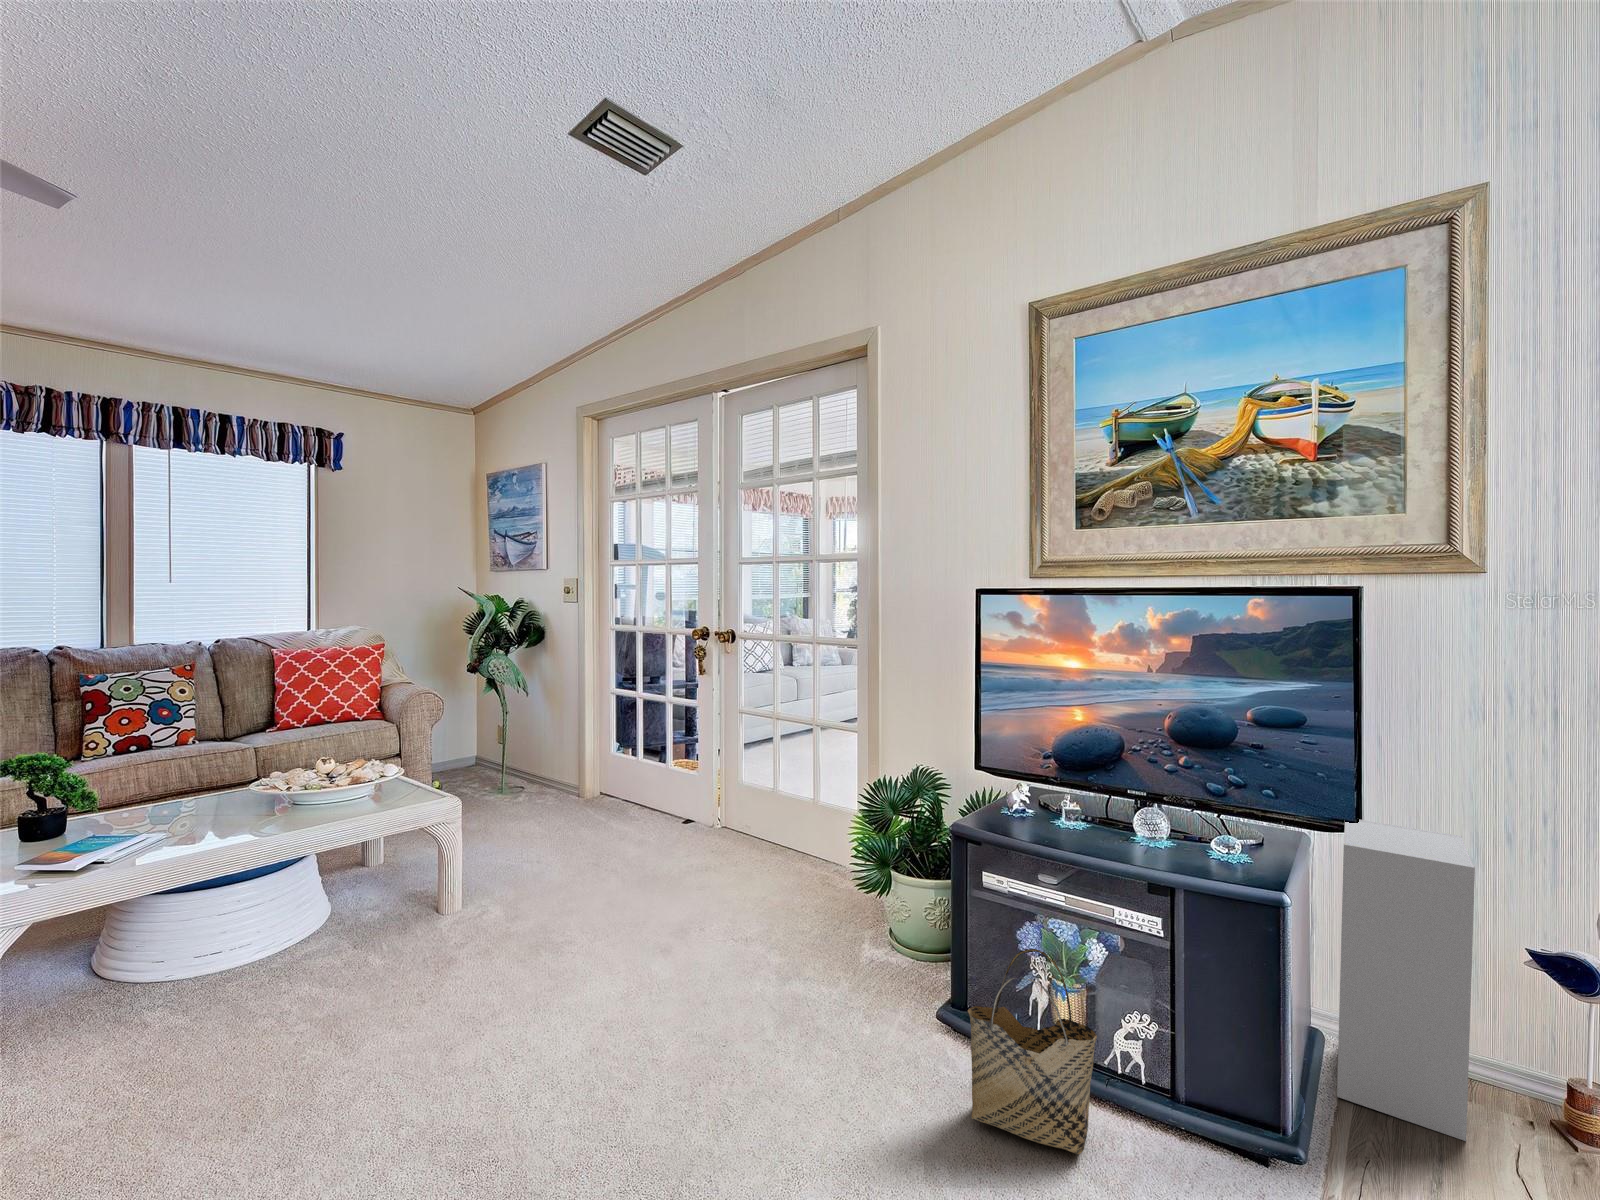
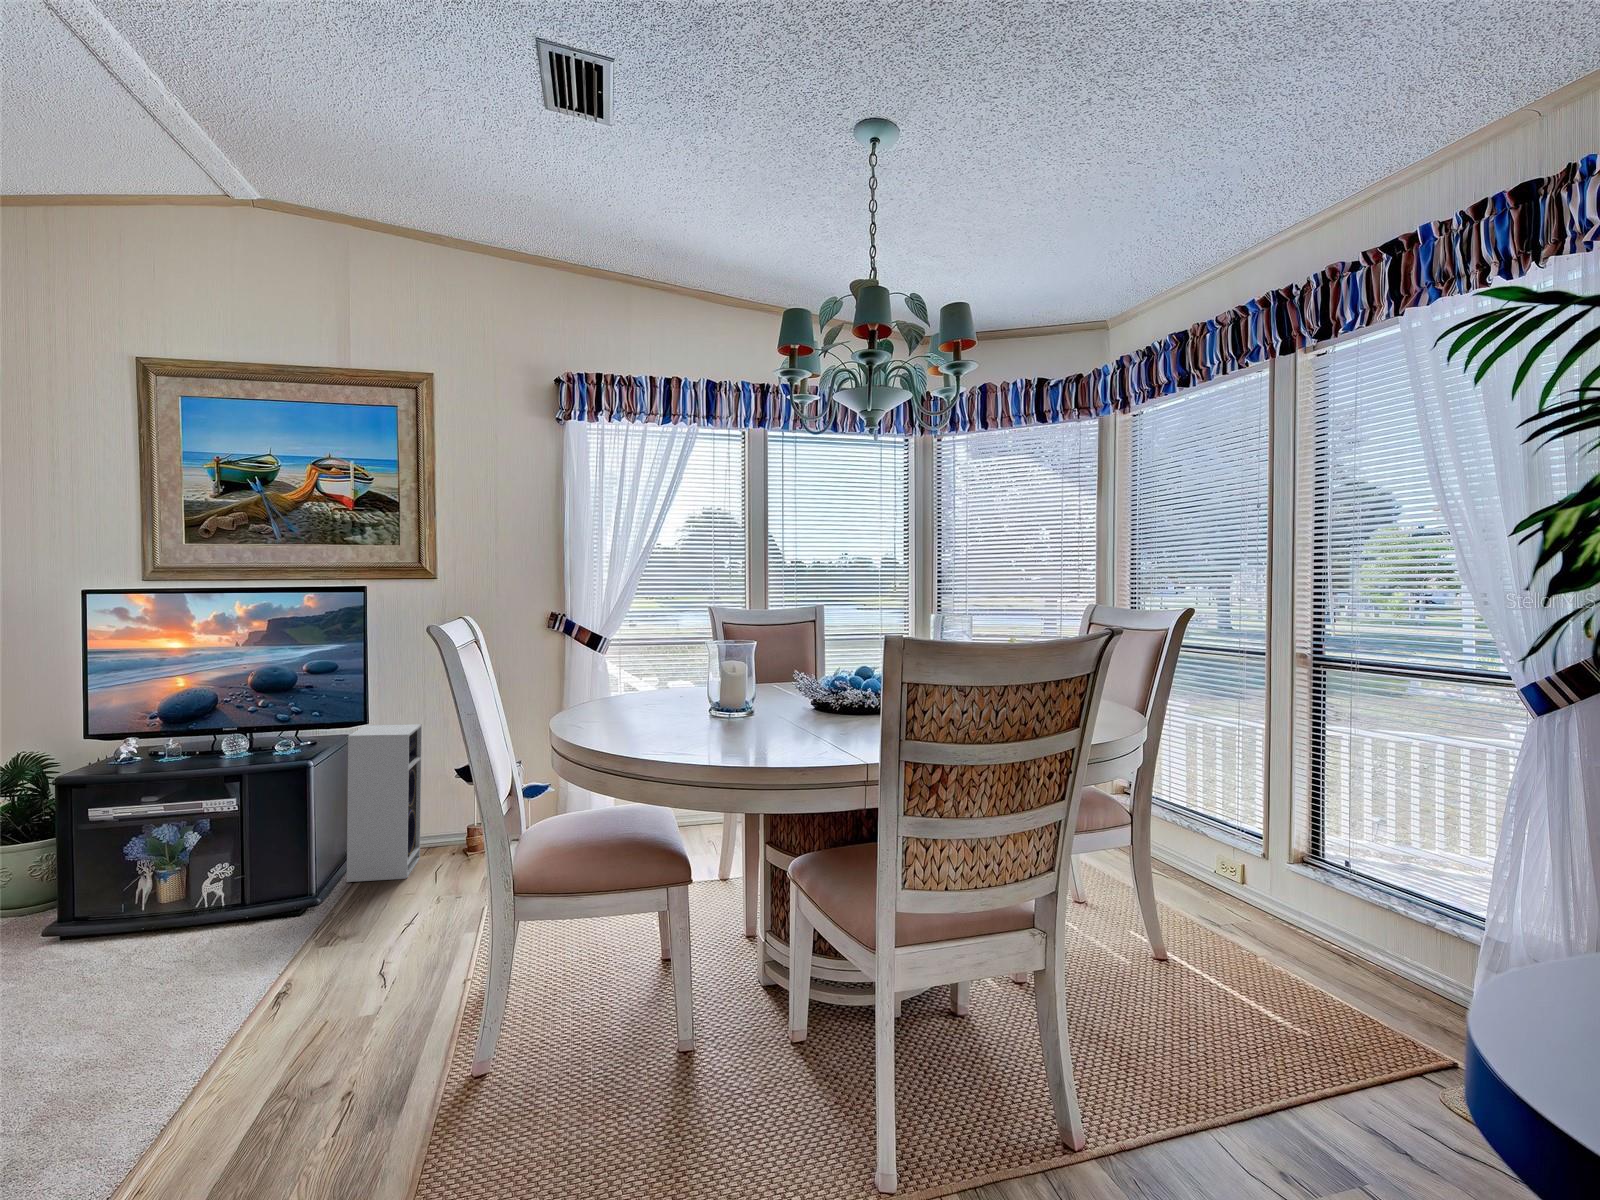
woven basket: present [968,949,1097,1154] -> none [60,837,168,963]

